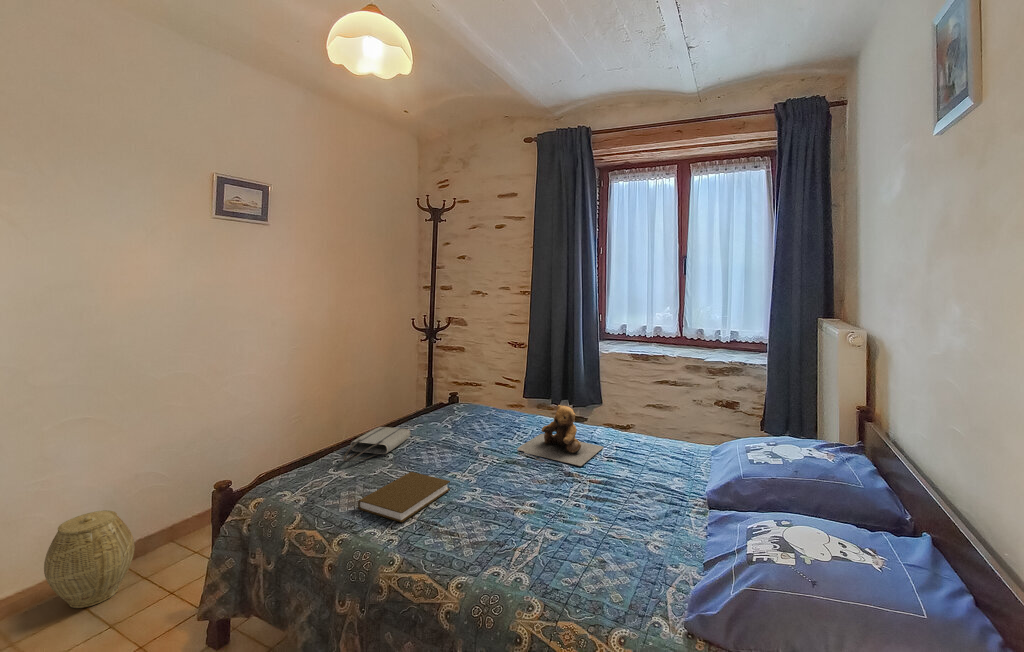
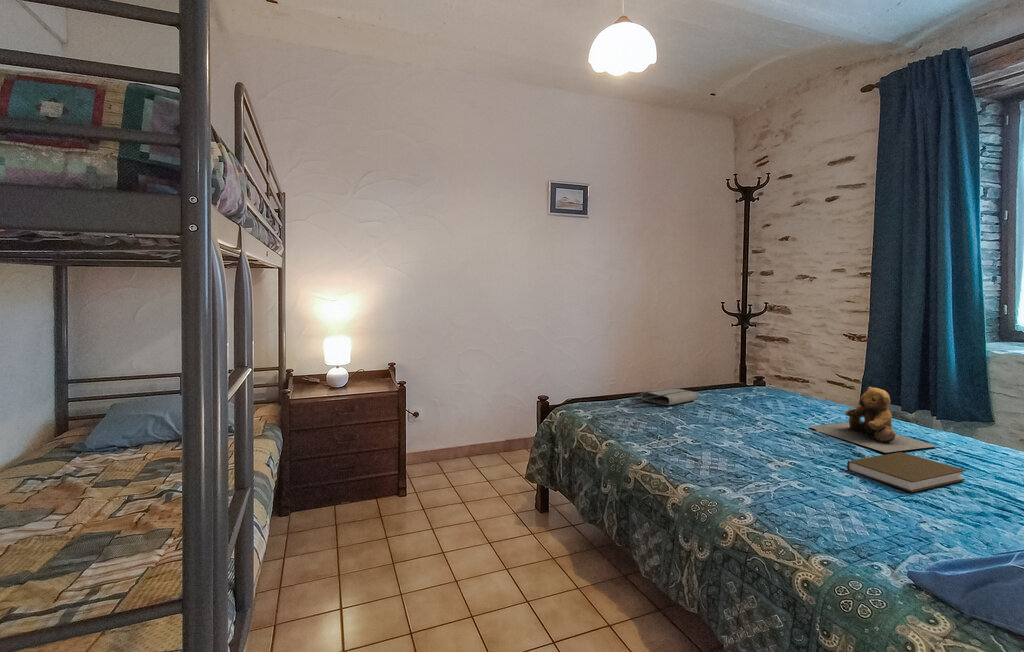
book: present [358,472,450,522] -> present [847,452,966,492]
woven basket: present [44,510,135,608] -> none [462,413,504,469]

